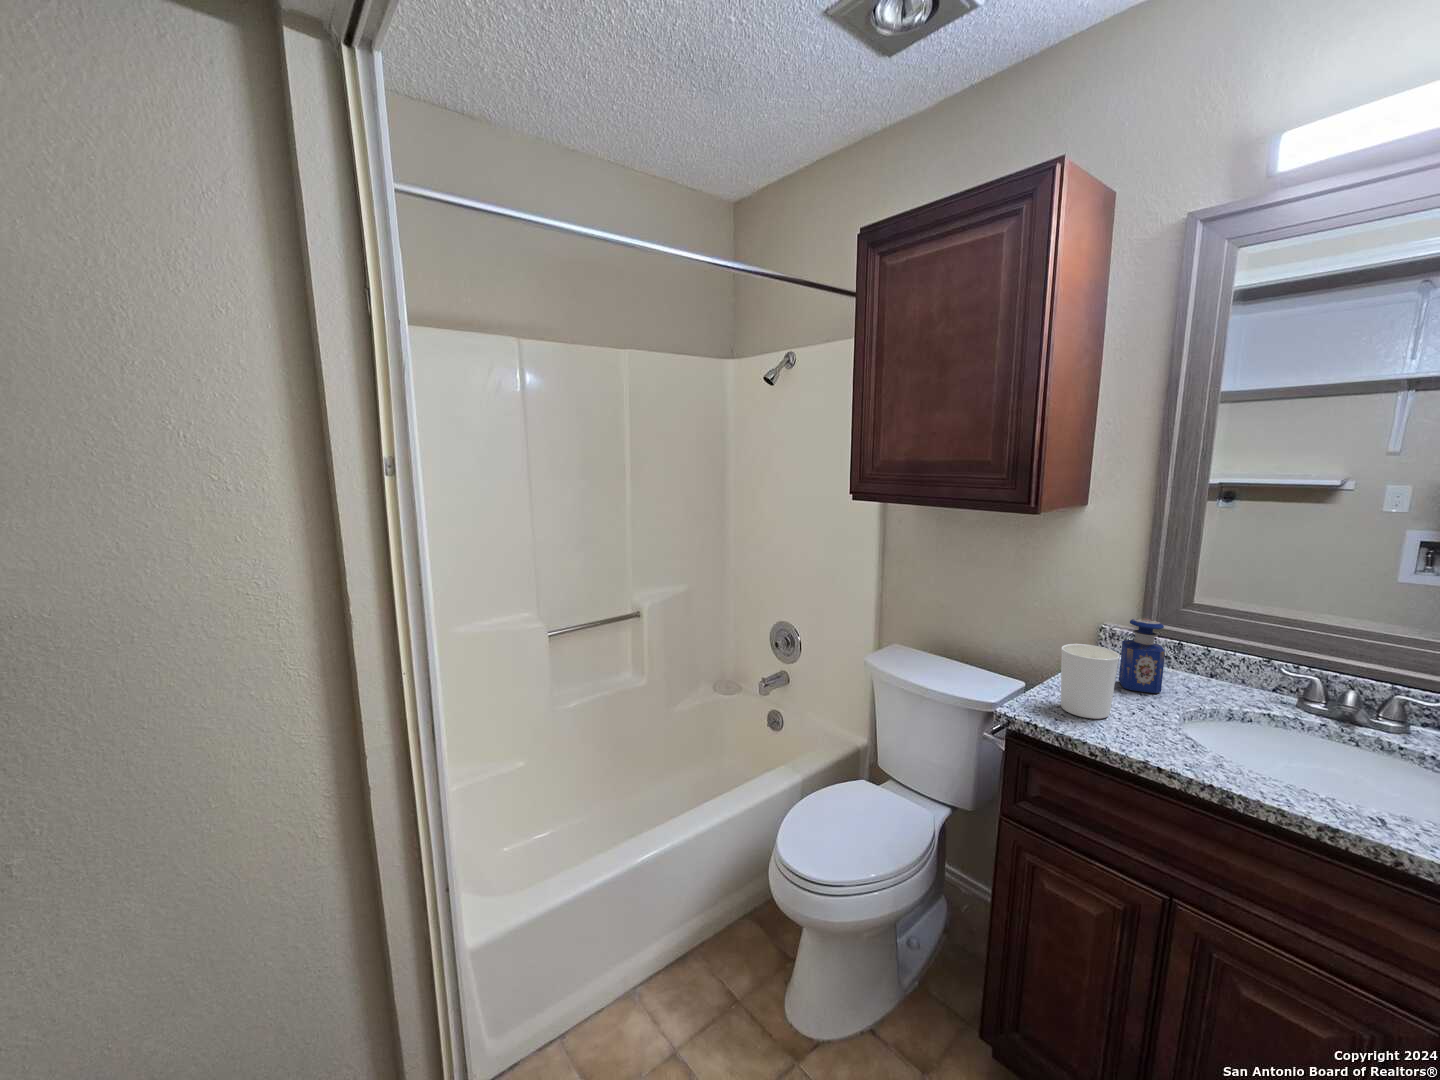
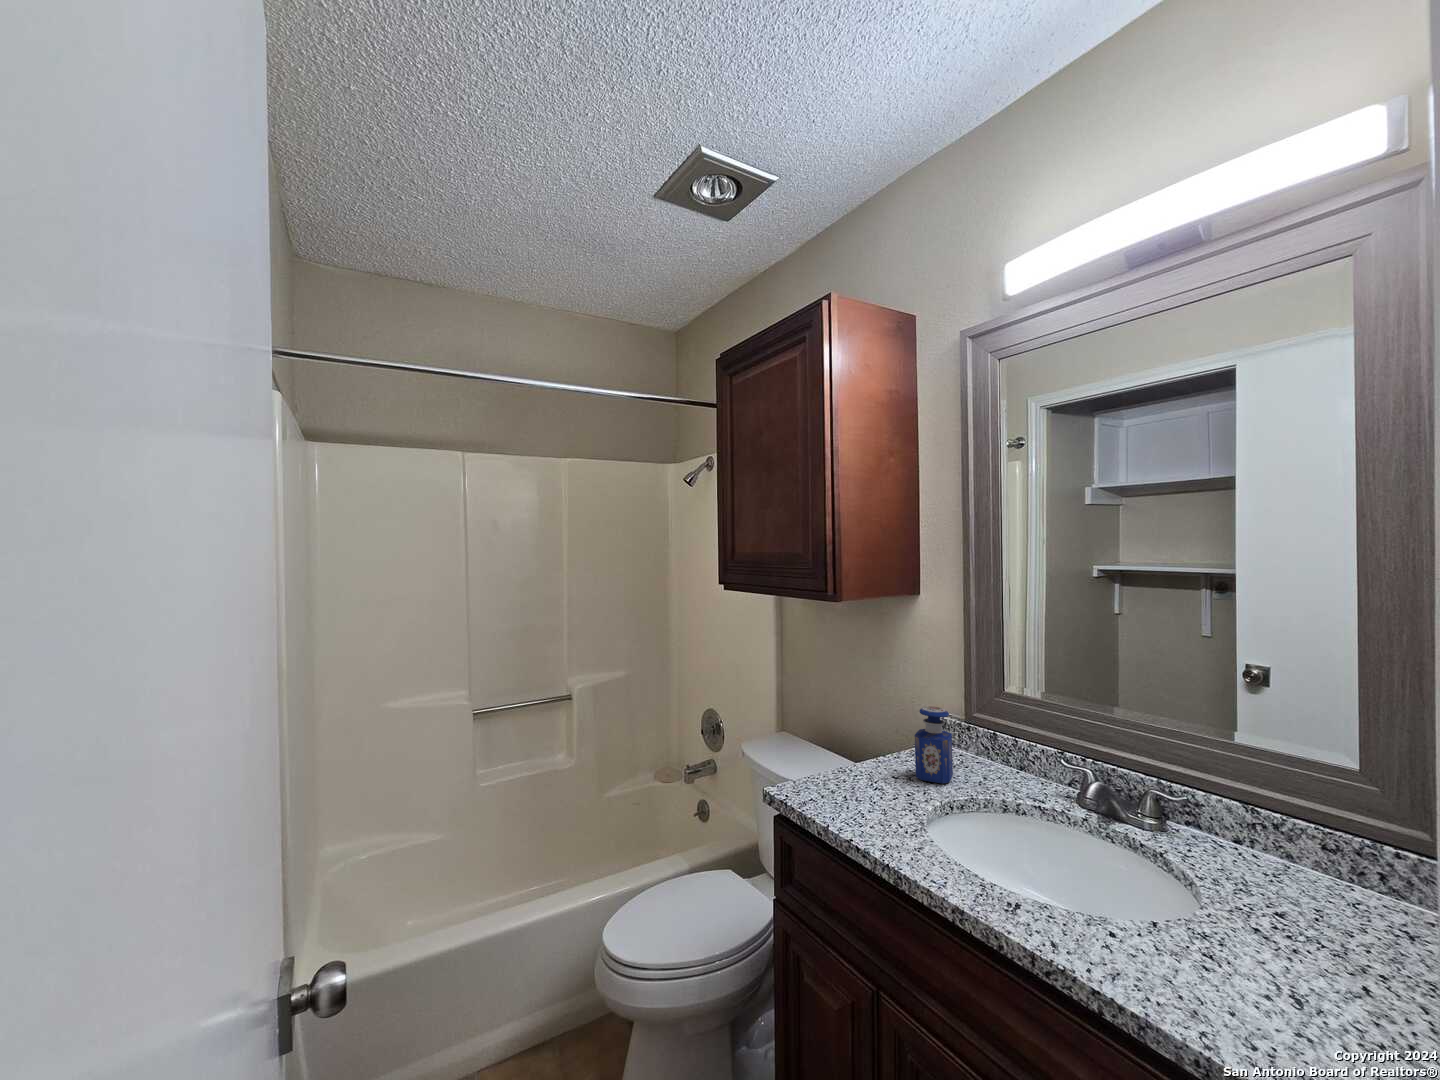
candle holder: present [1061,644,1120,719] -> none [824,731,874,807]

